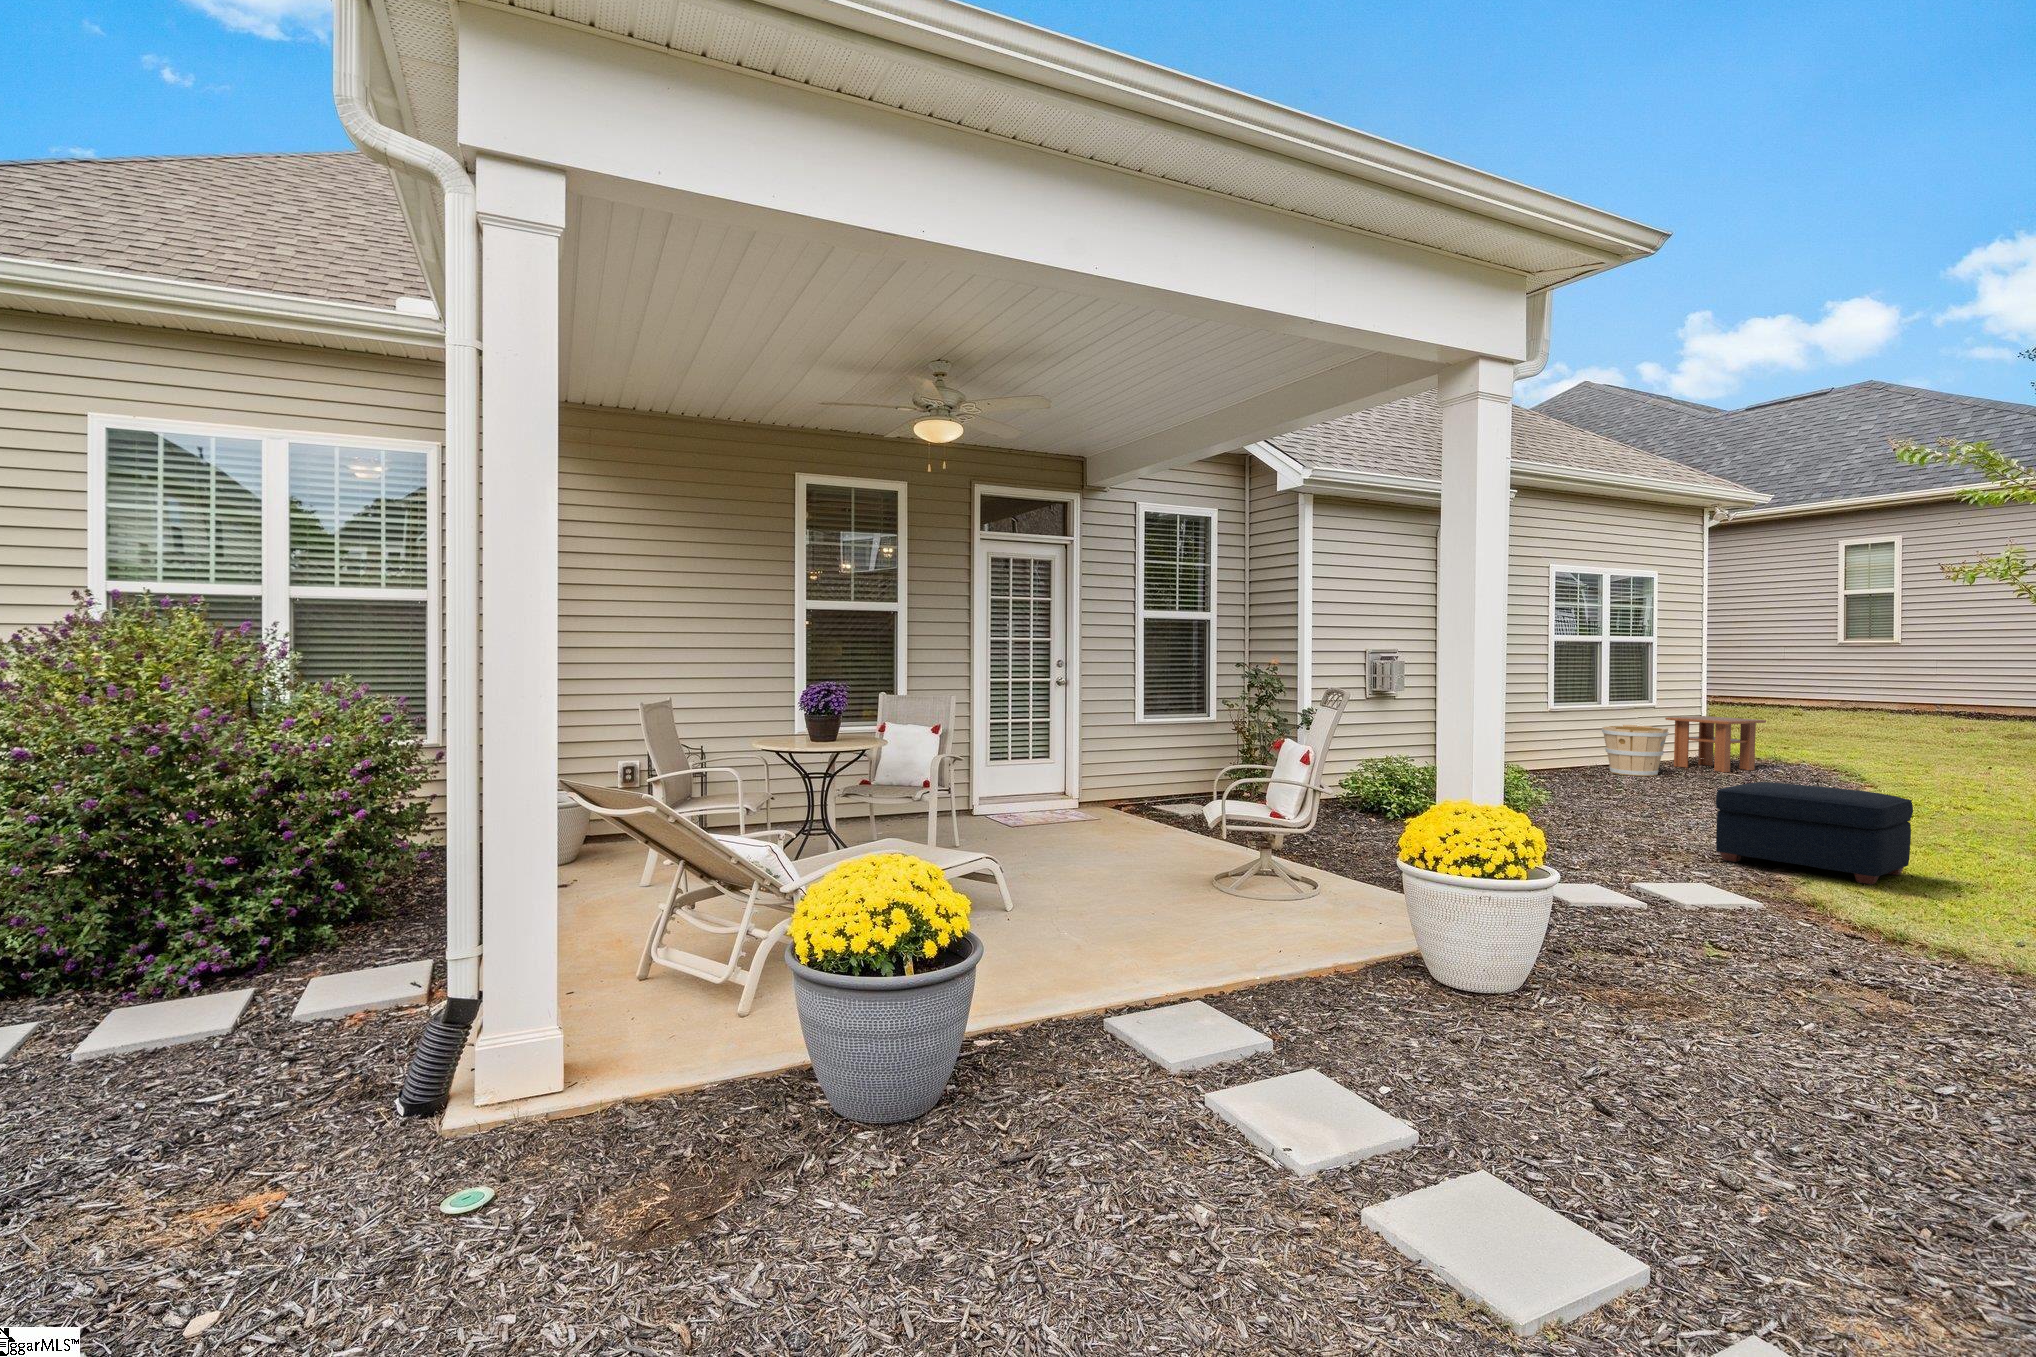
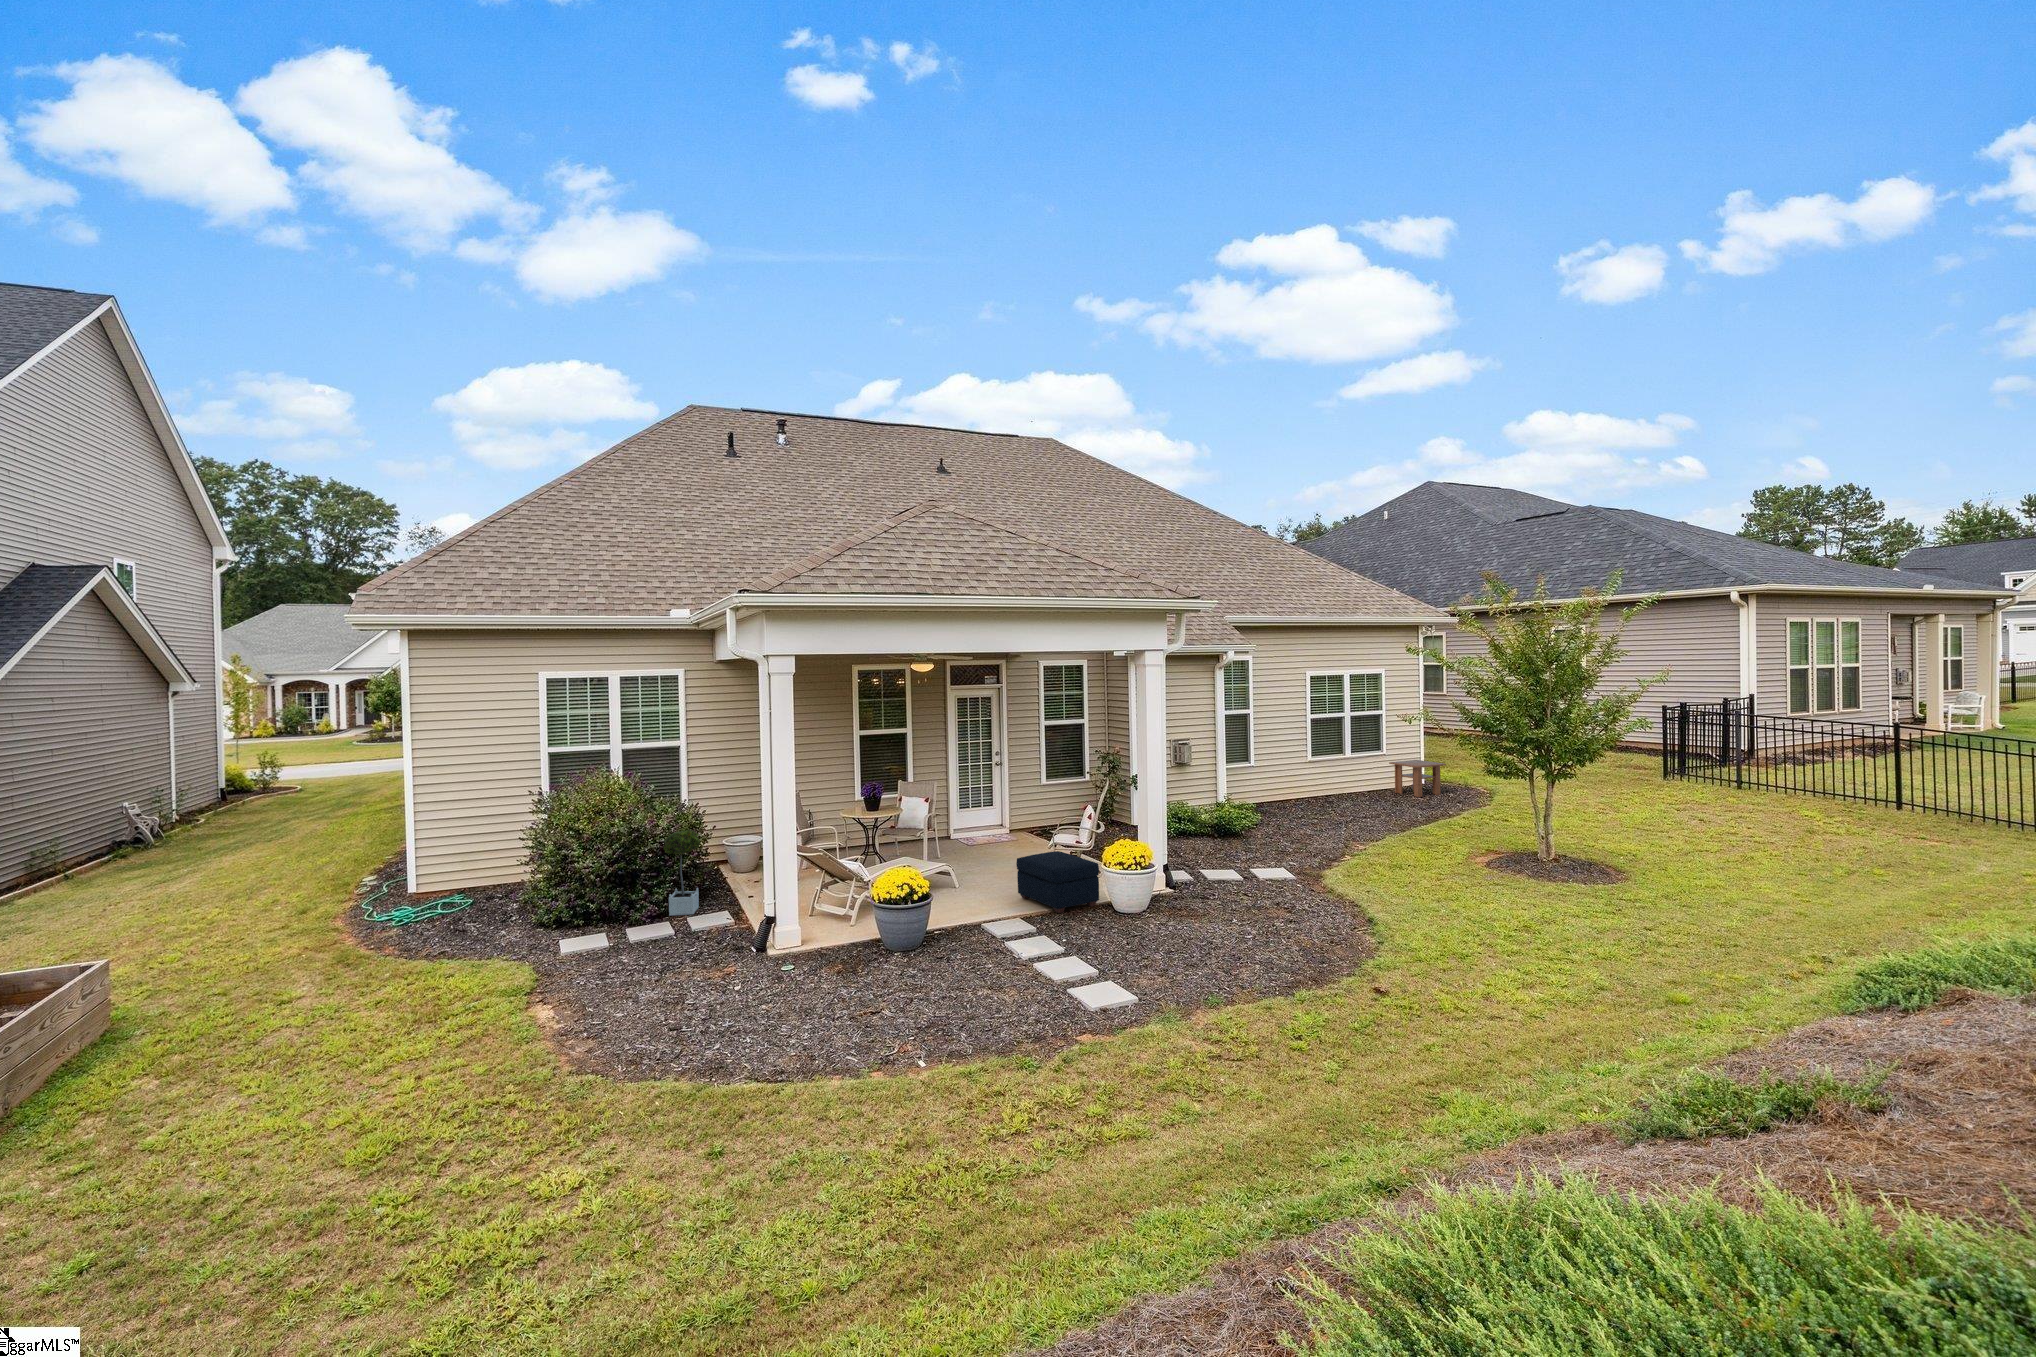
wooden bucket: present [1602,725,1669,776] -> none [1342,769,1378,802]
potted tree: none [261,743,378,965] -> present [664,829,700,916]
ottoman: present [1716,782,1913,885] -> present [1016,851,1099,913]

